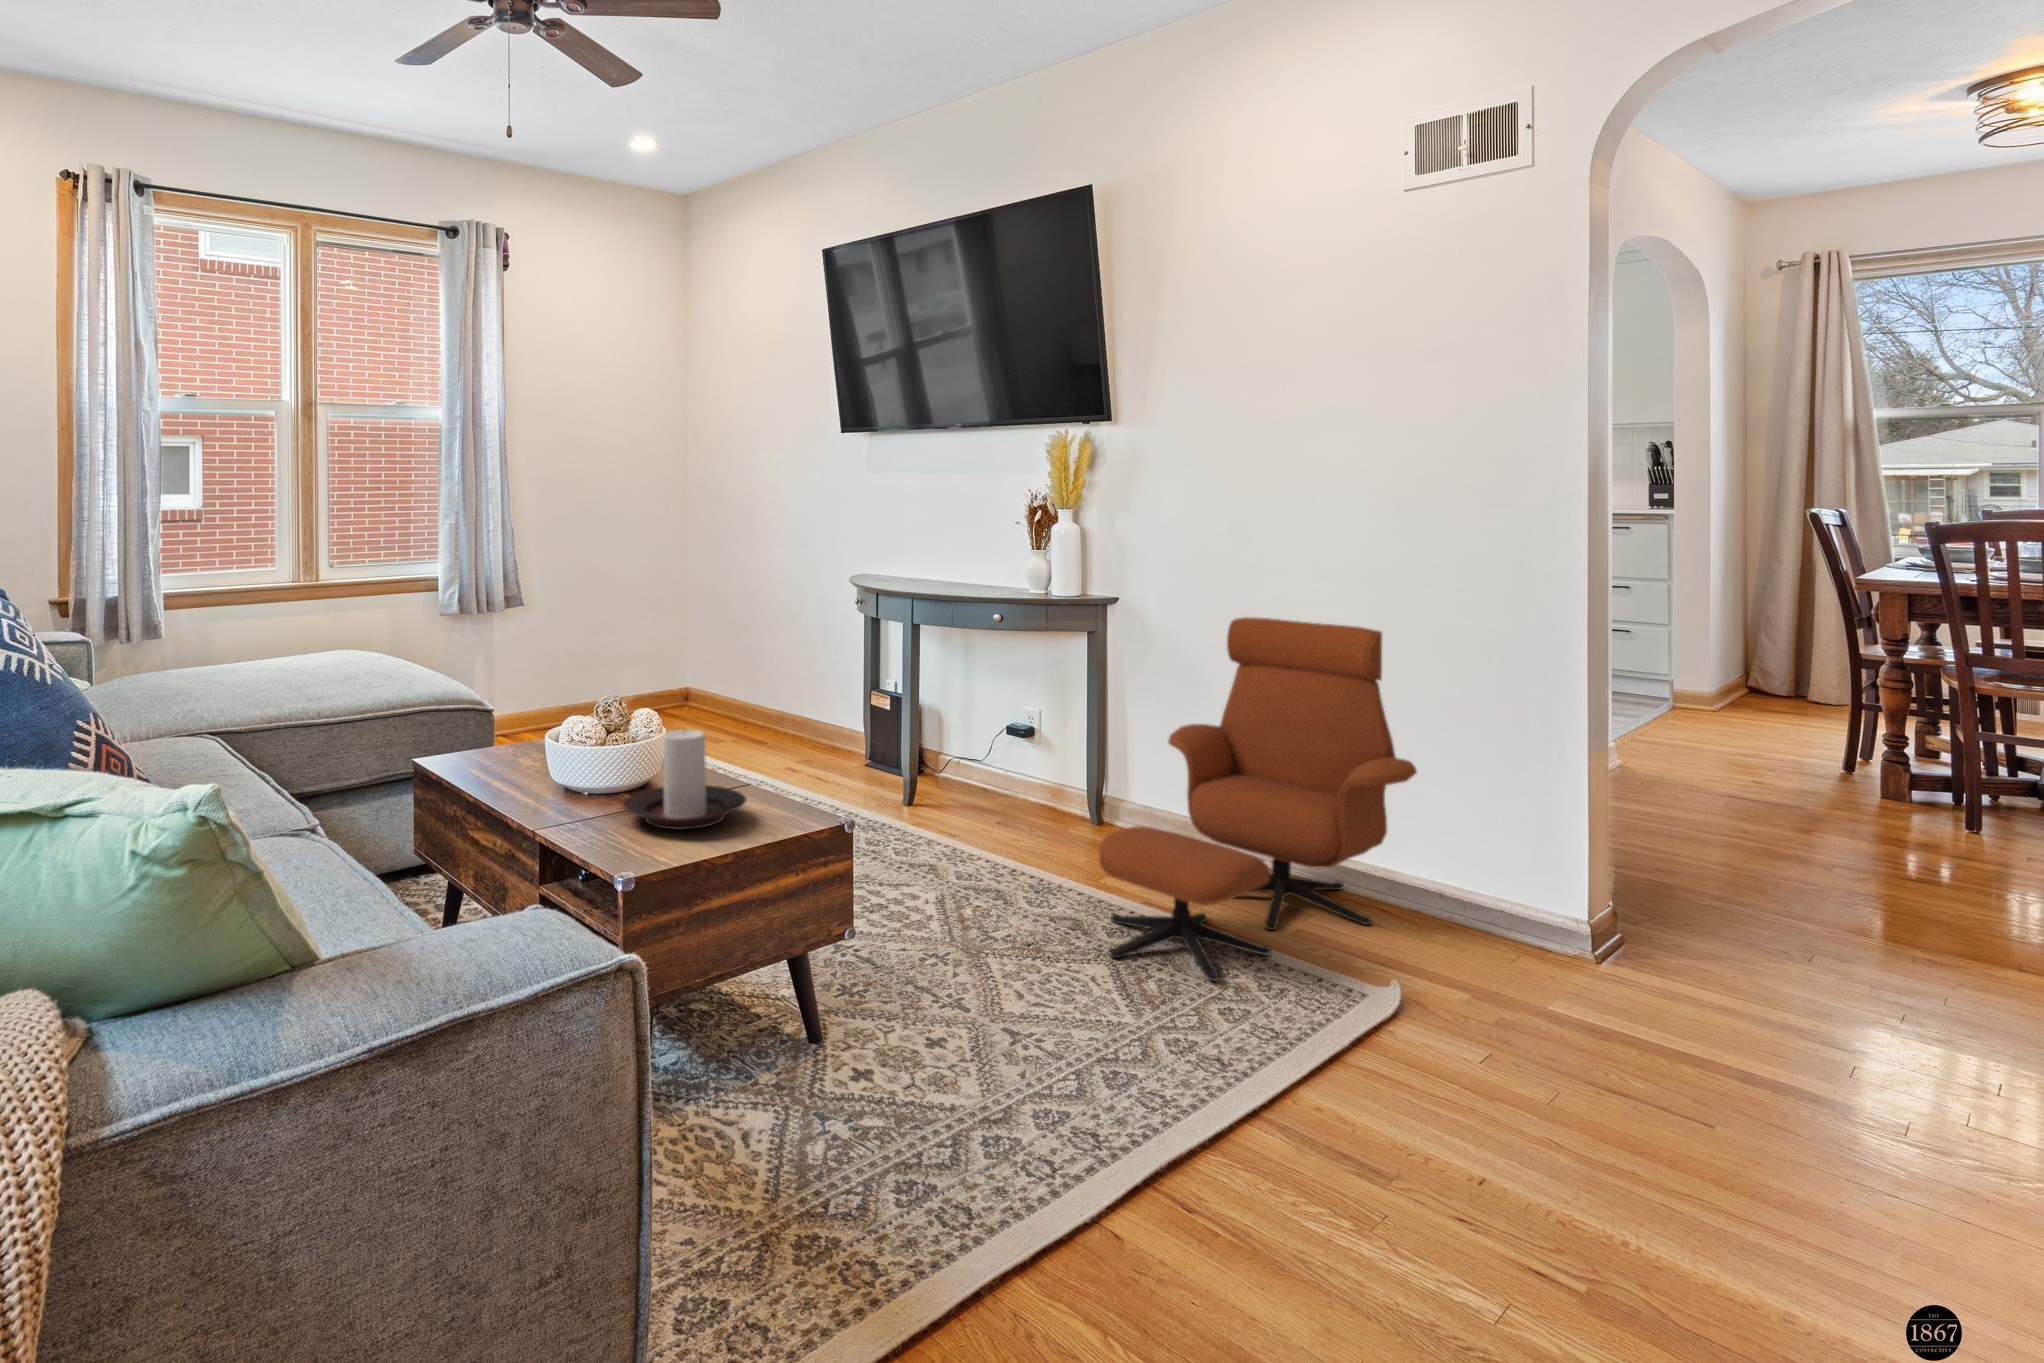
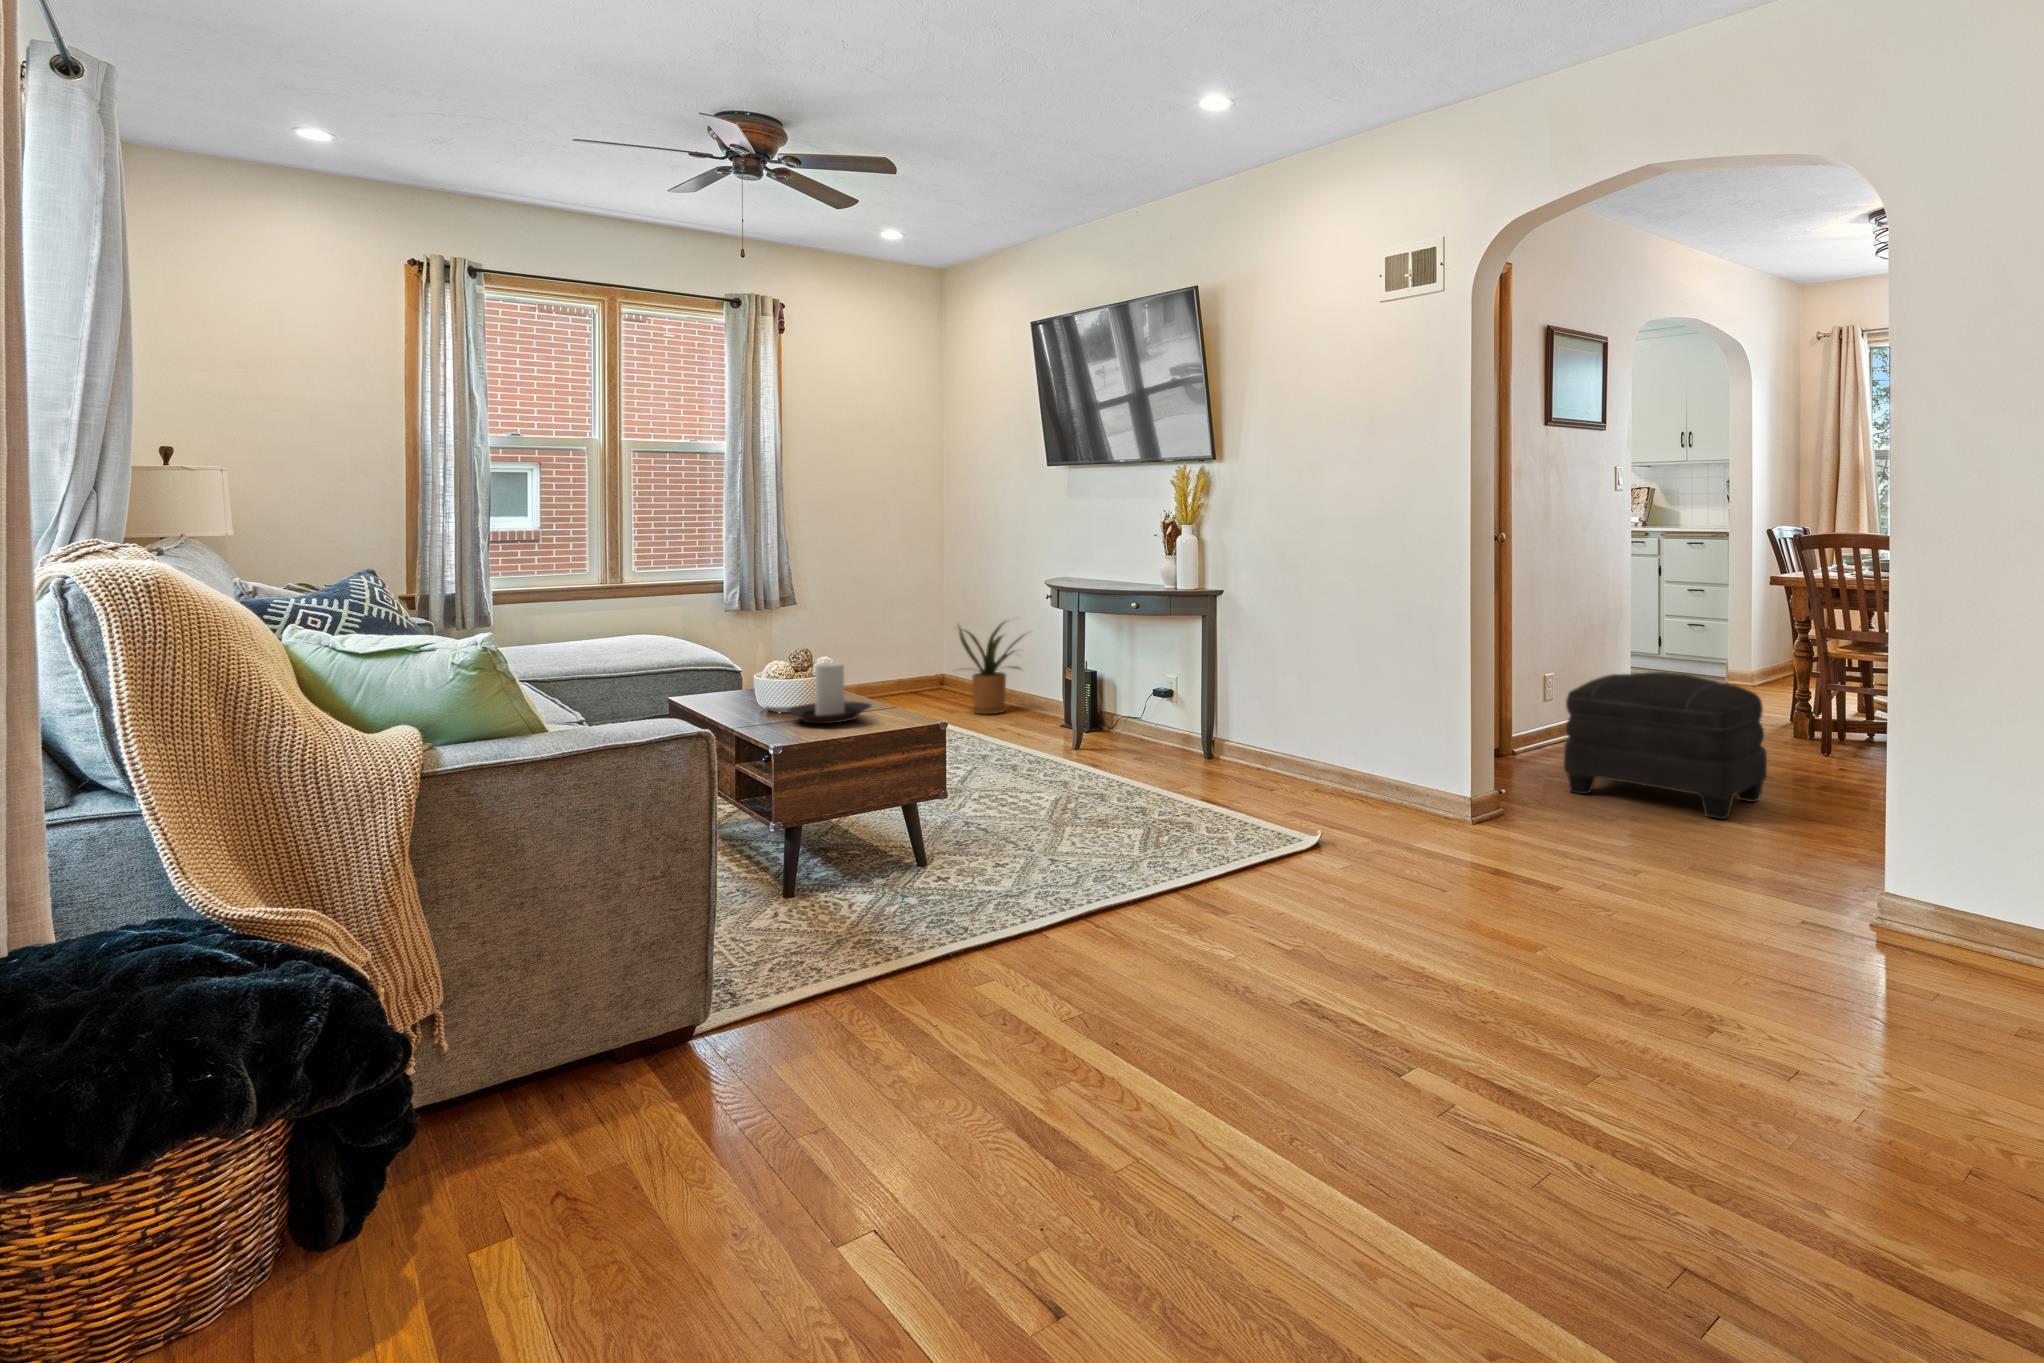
lounge chair: present [1099,617,1417,981] -> none [1149,600,1375,836]
house plant: none [712,624,817,744] -> present [958,621,1023,714]
ottoman: none [1660,724,2001,961] -> present [1564,672,1767,819]

